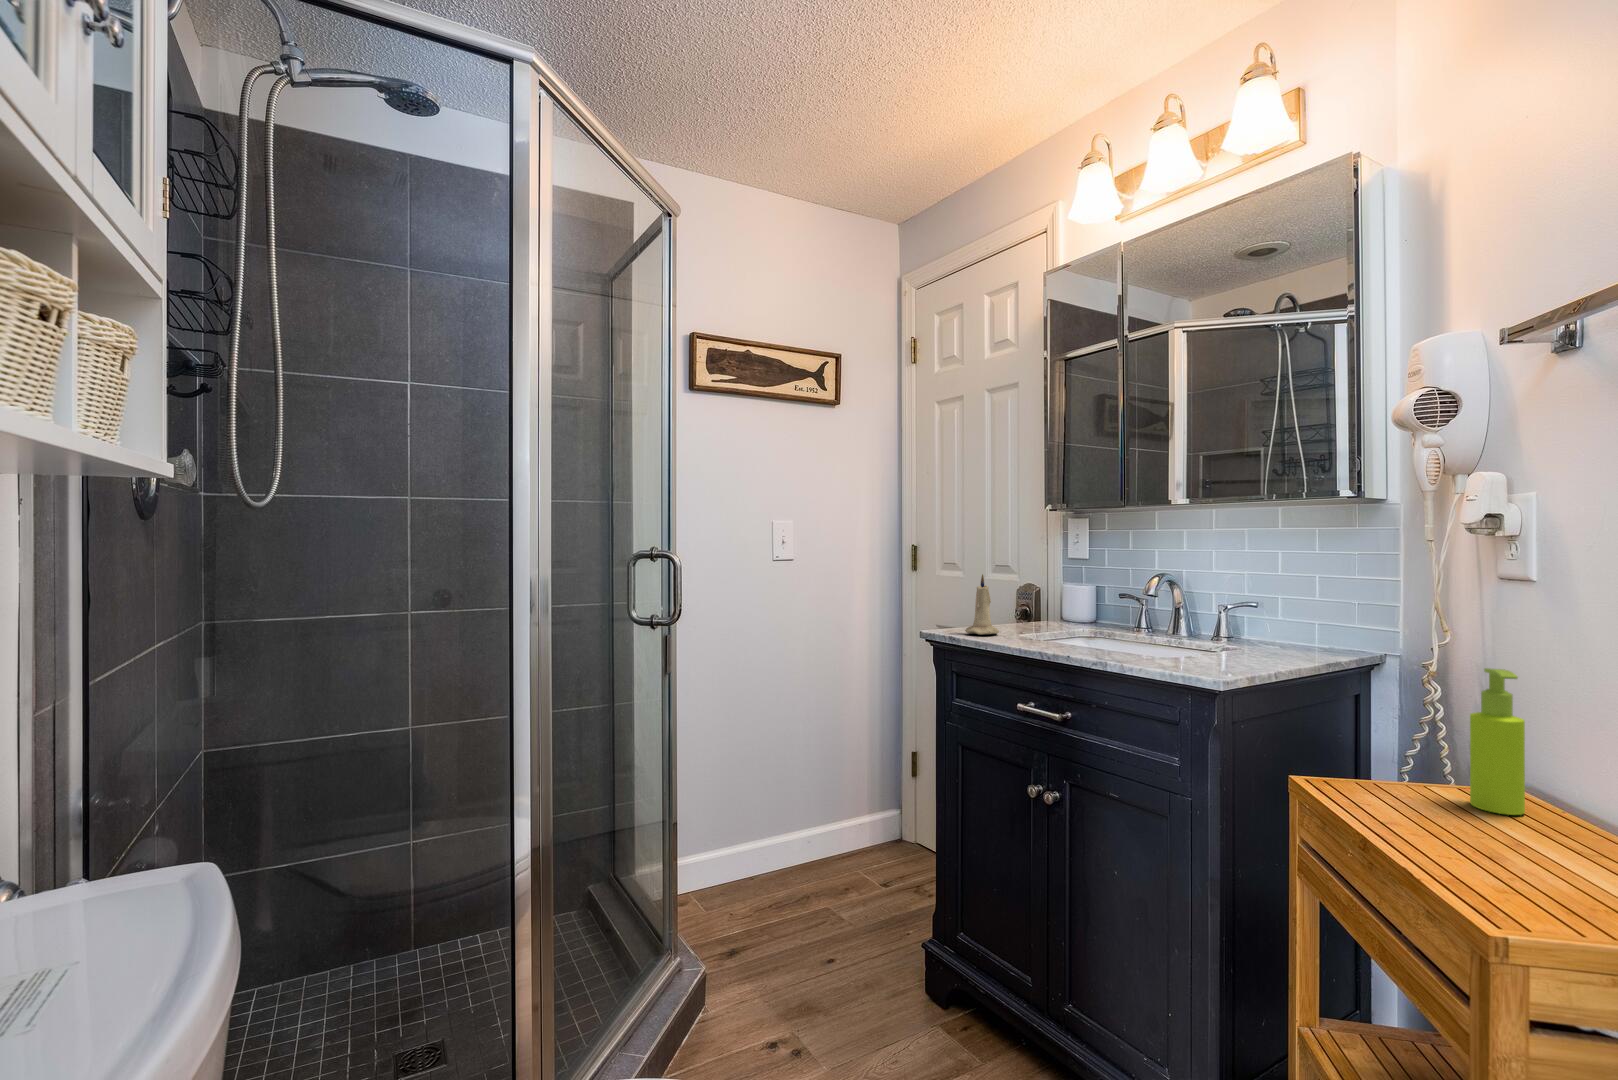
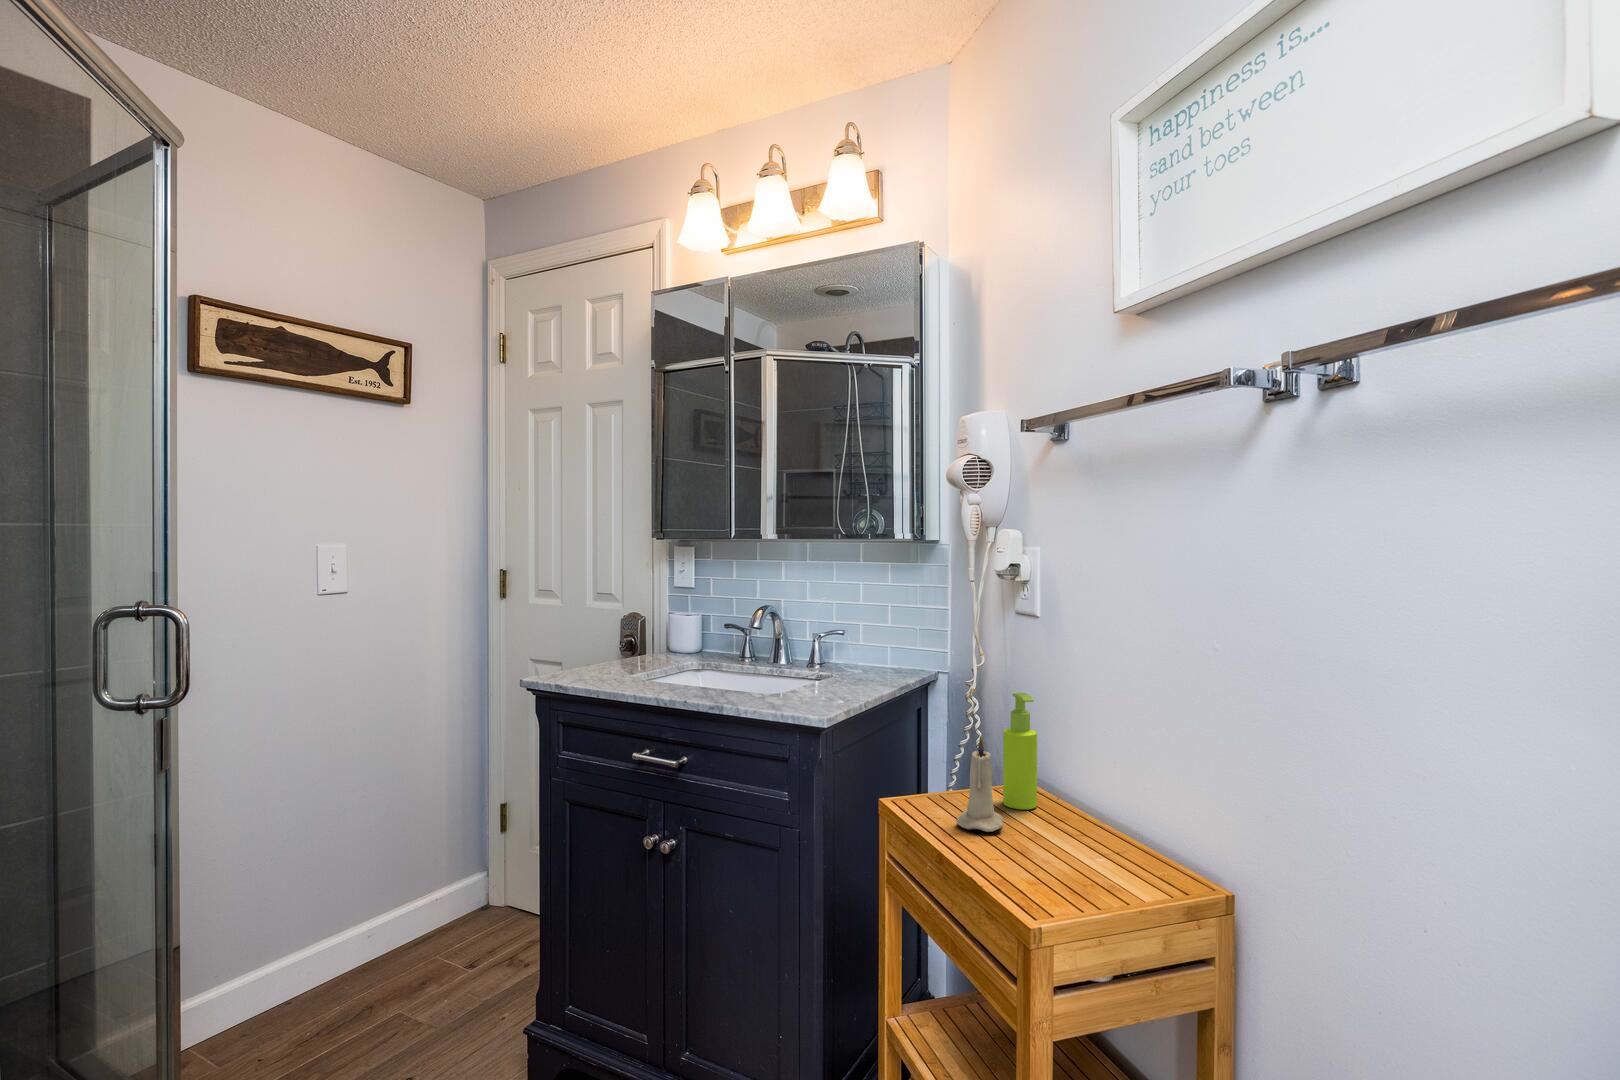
candle: present [965,574,999,635] -> present [956,736,1003,832]

